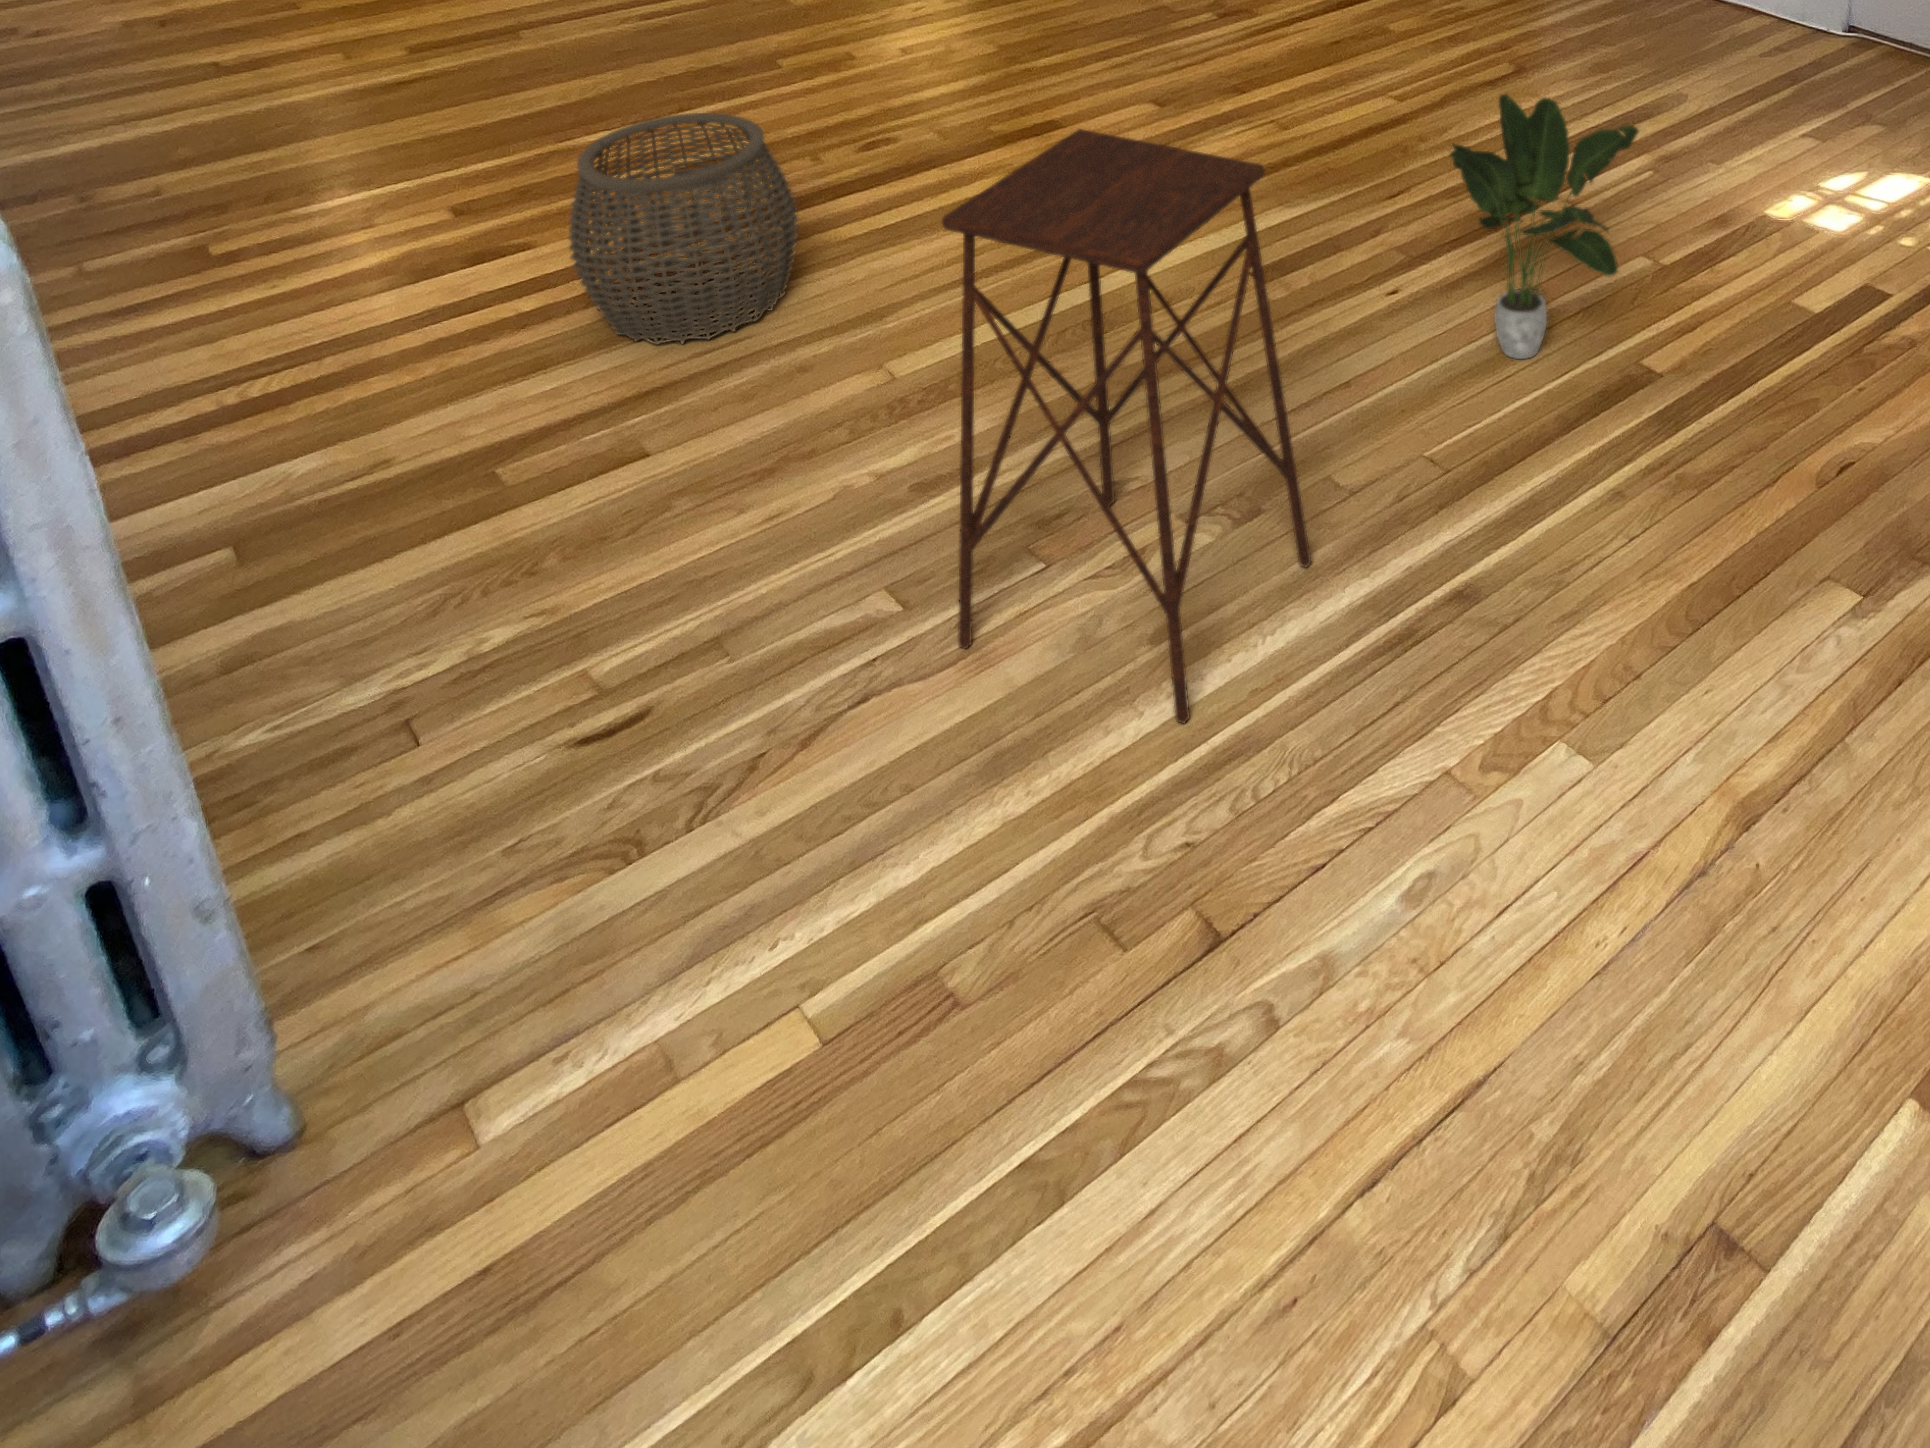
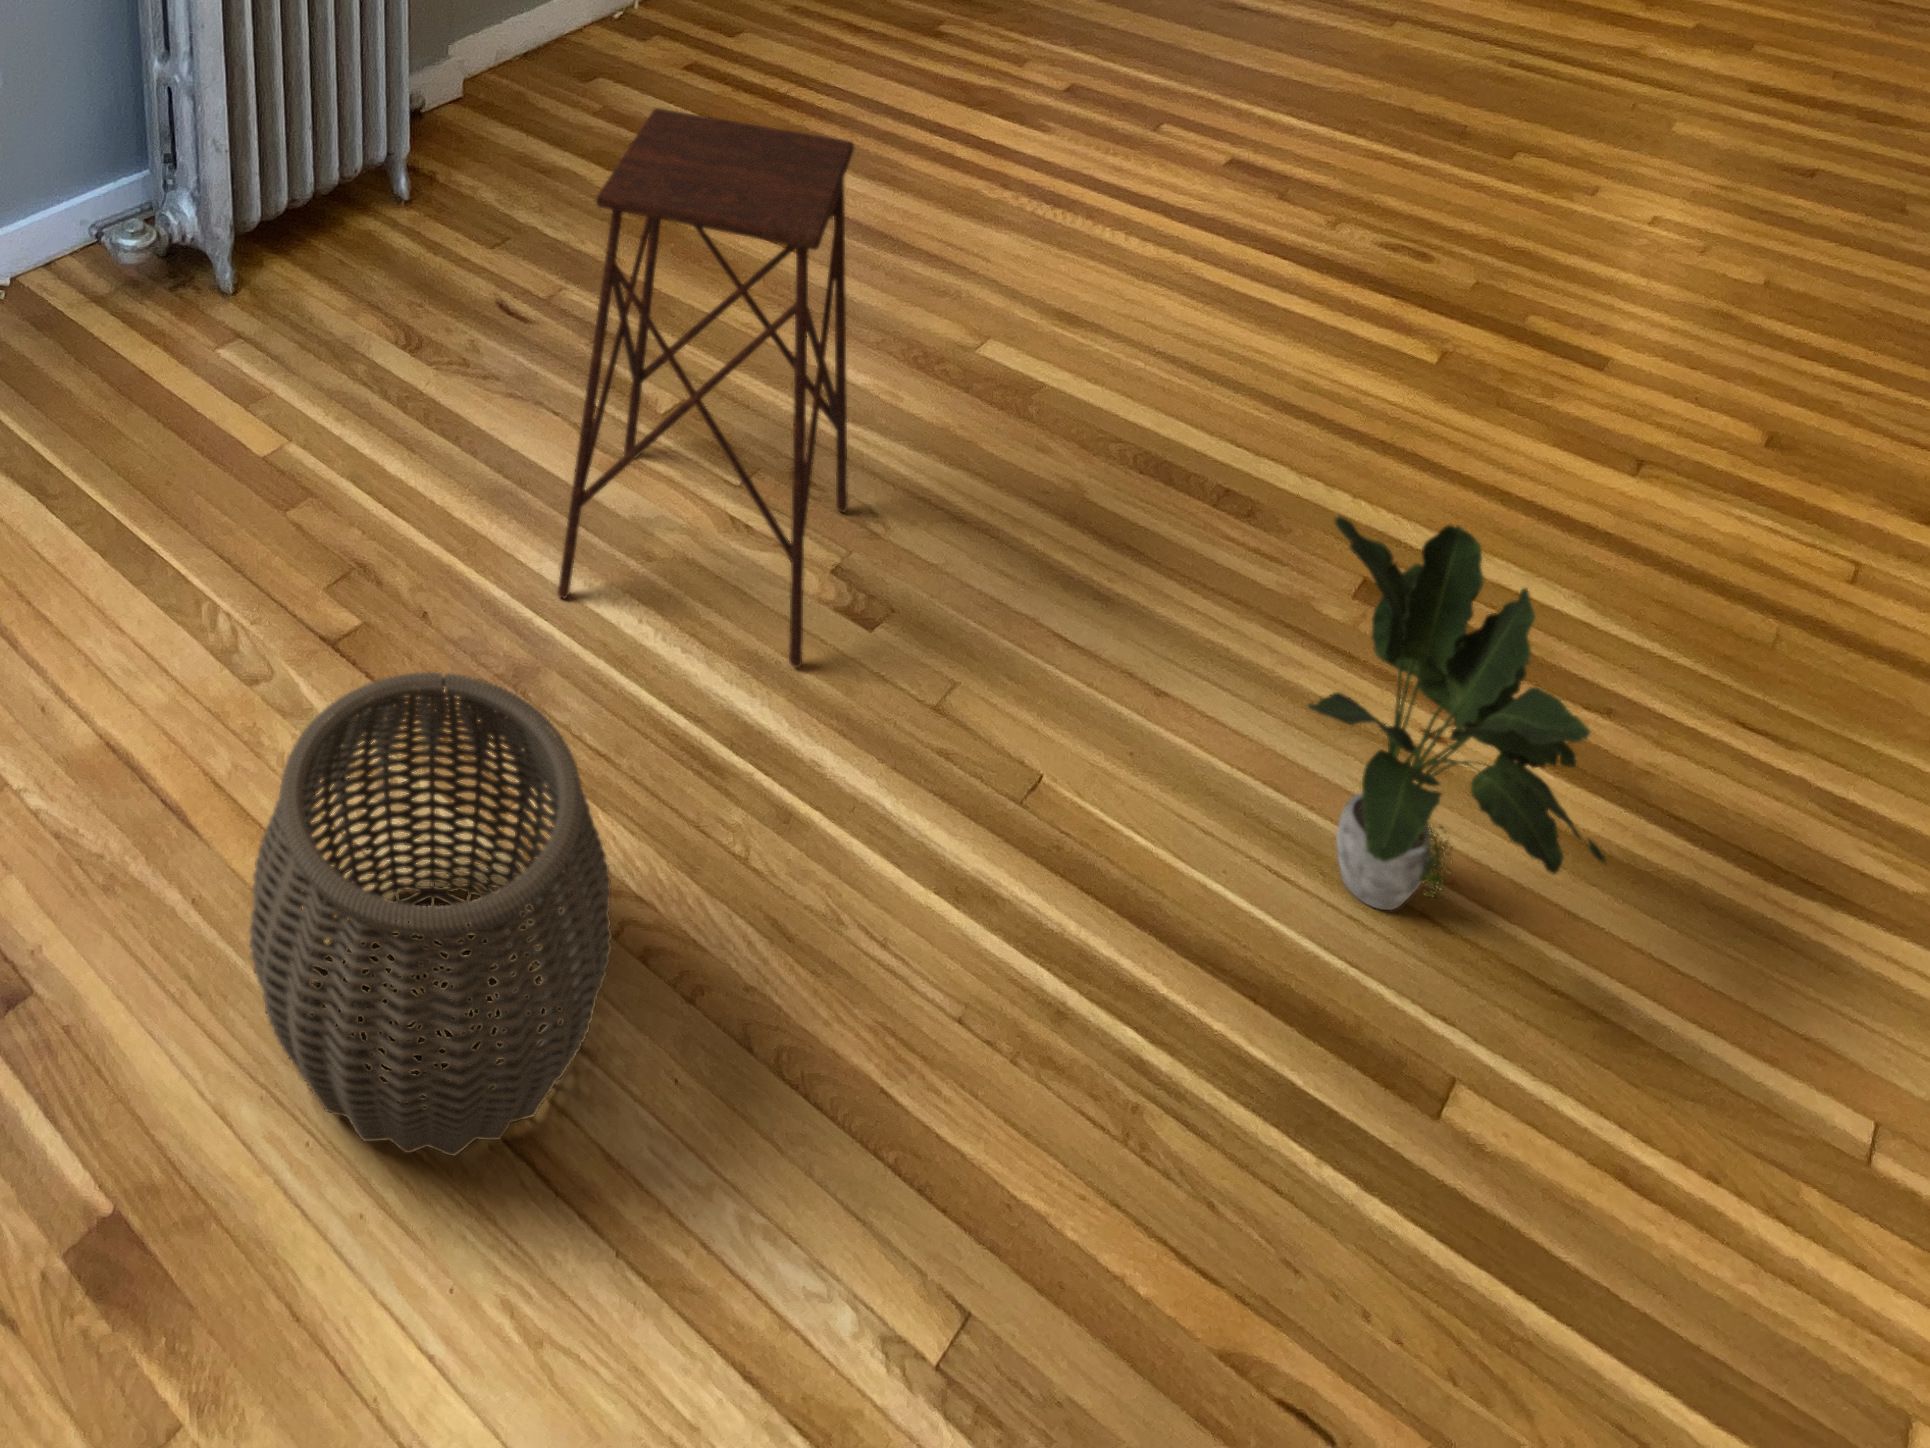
woven basket: present [569,113,798,344] -> present [249,672,612,1156]

